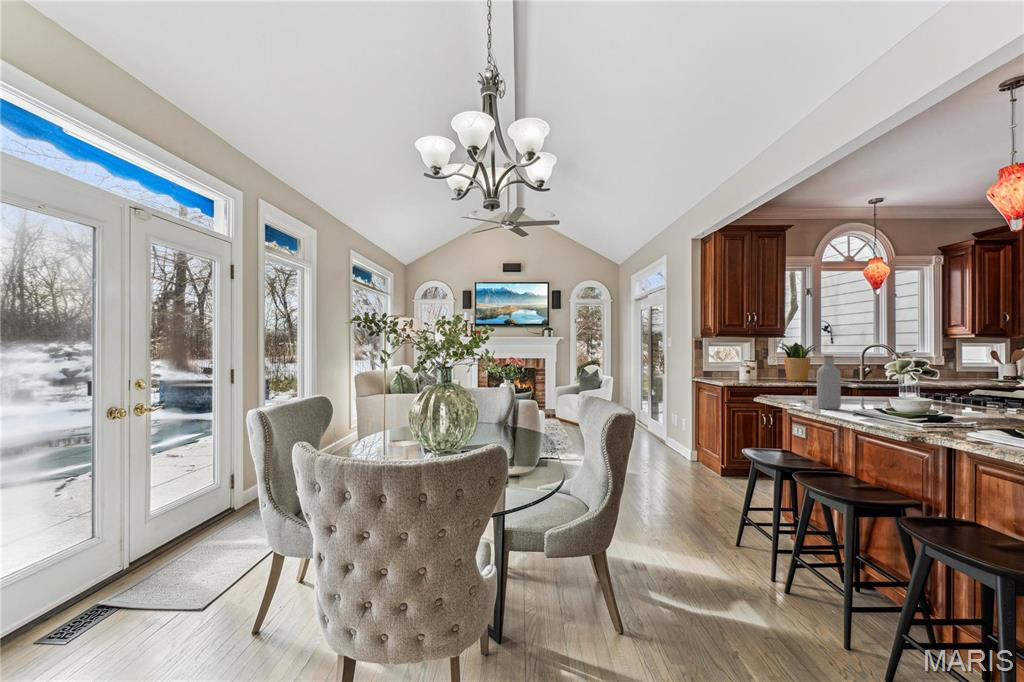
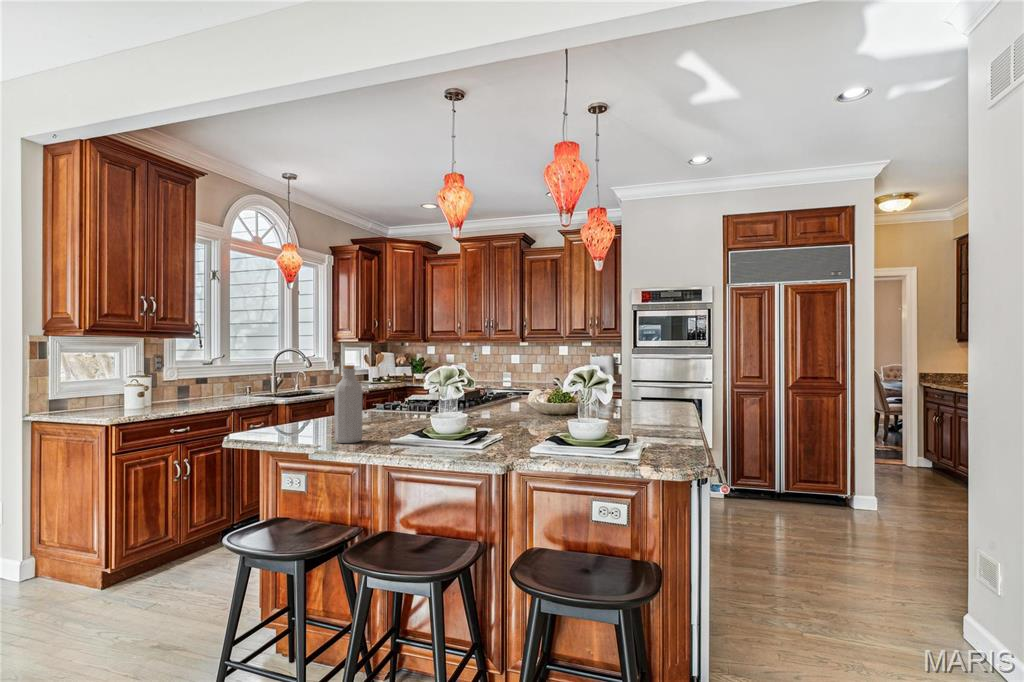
potted plant: present [777,342,817,381] -> none [178,345,243,403]

